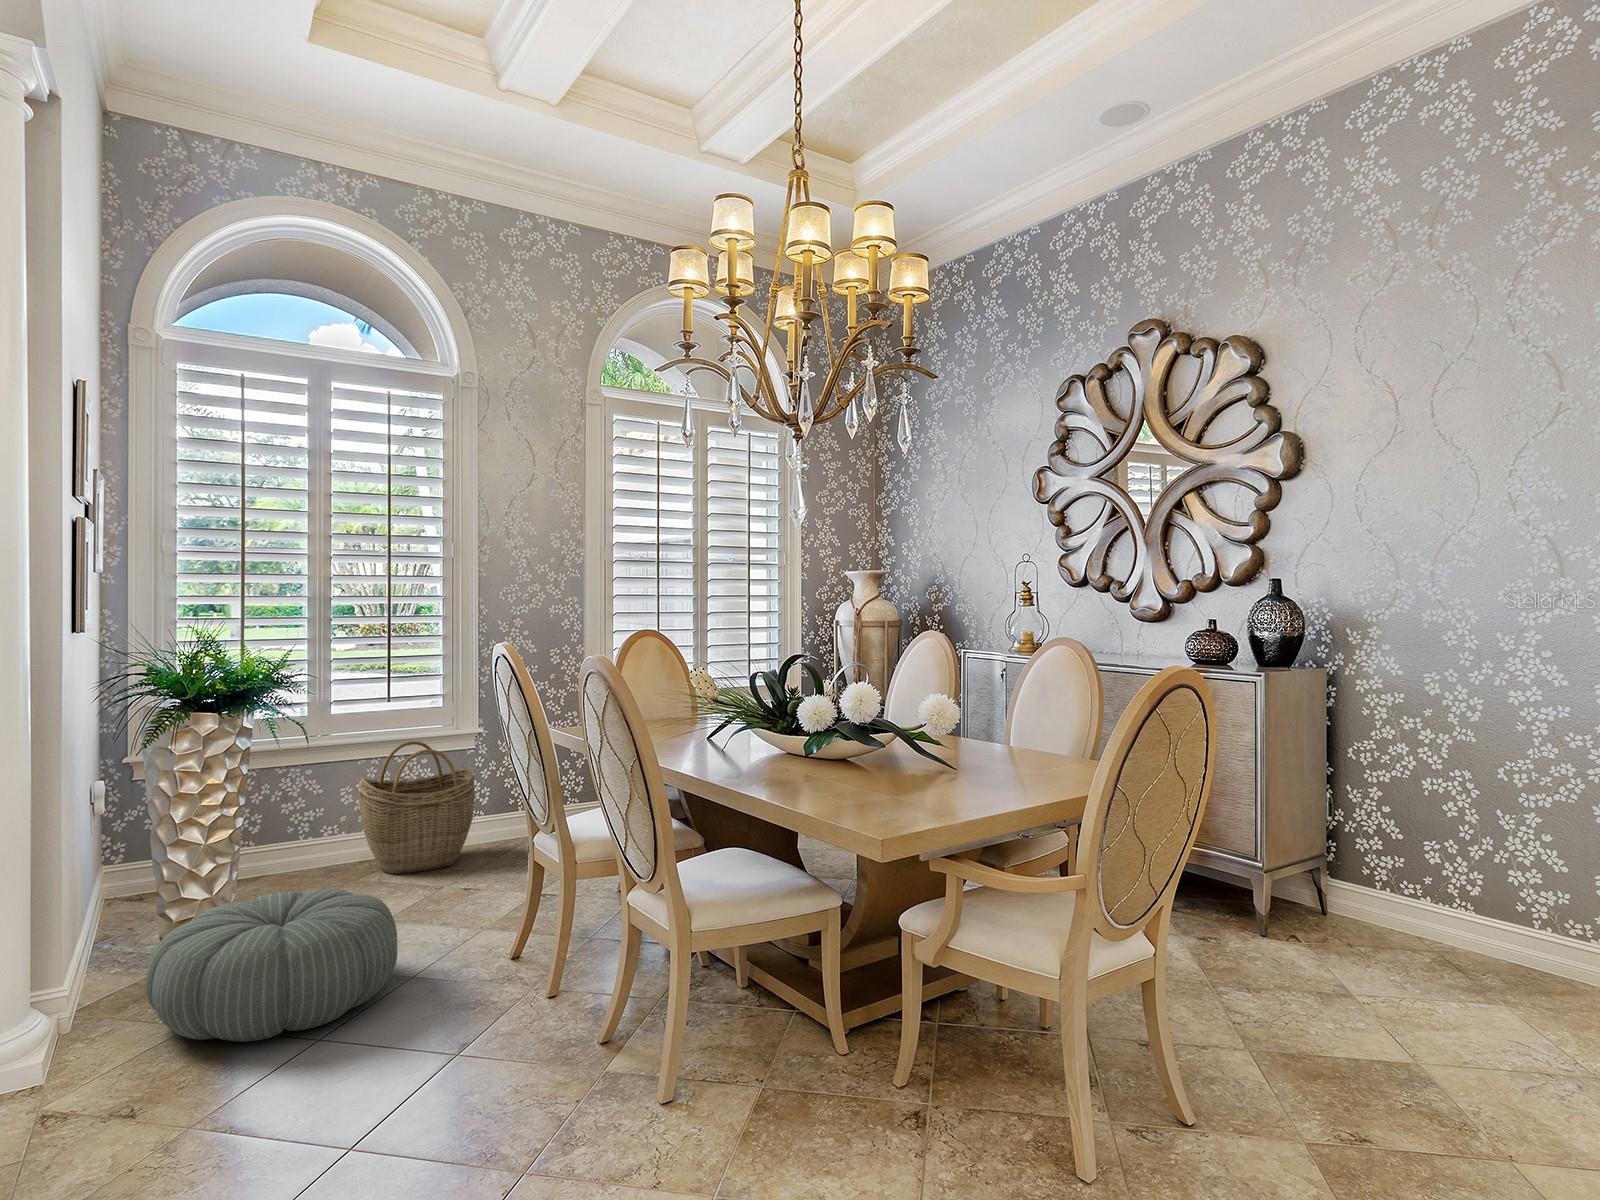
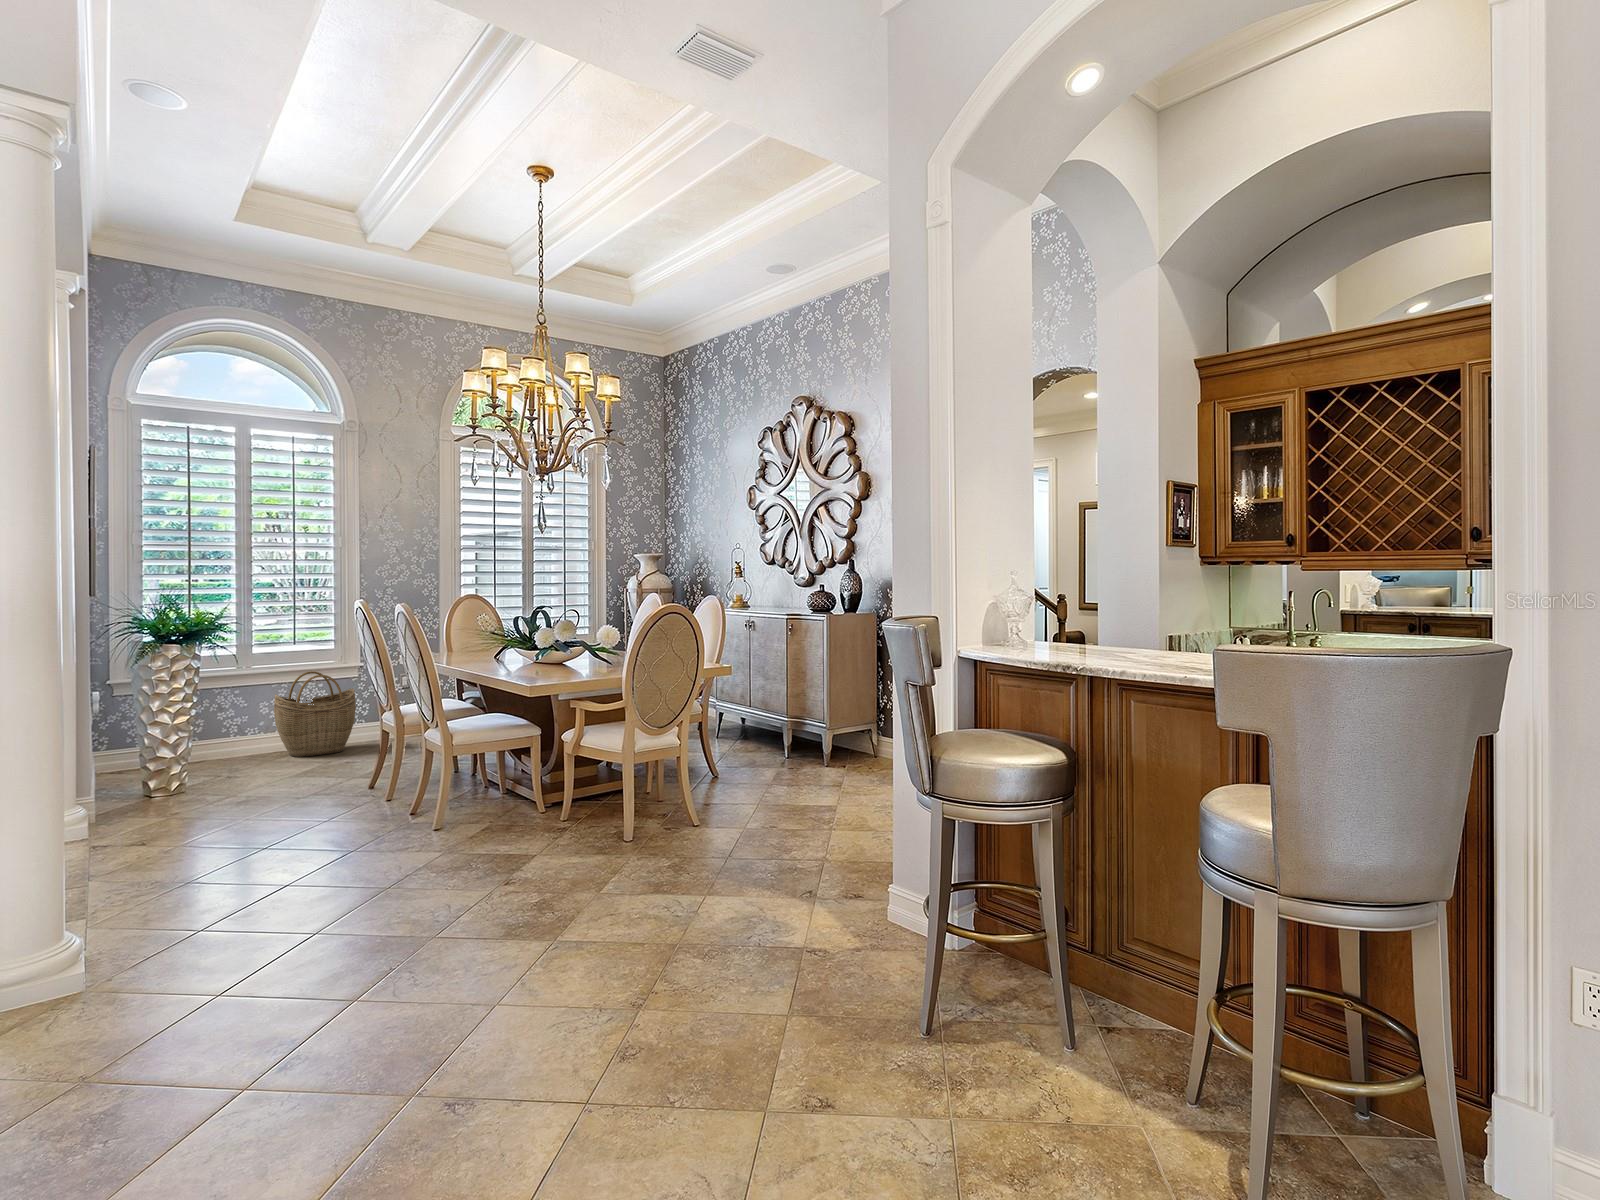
pouf: present [145,889,397,1042] -> none [143,747,295,820]

